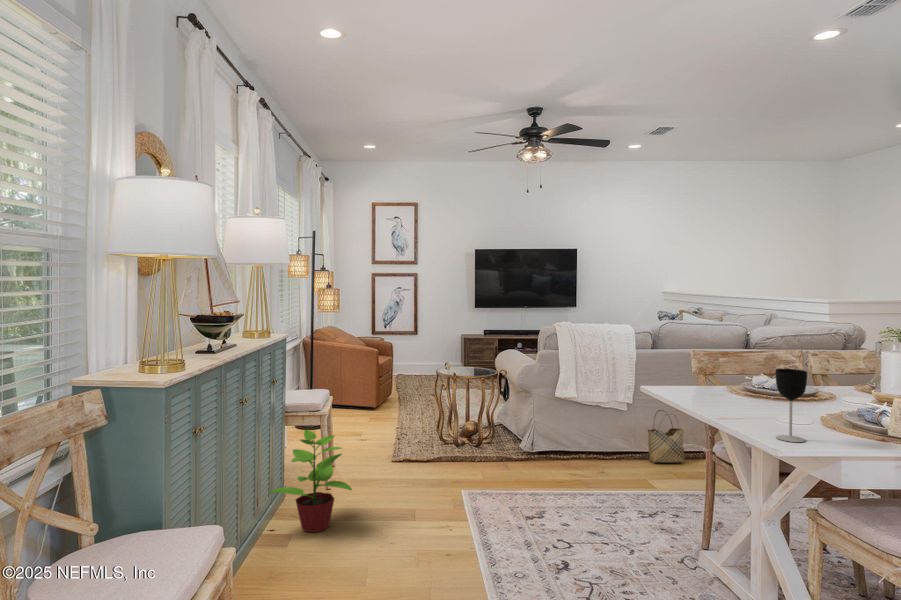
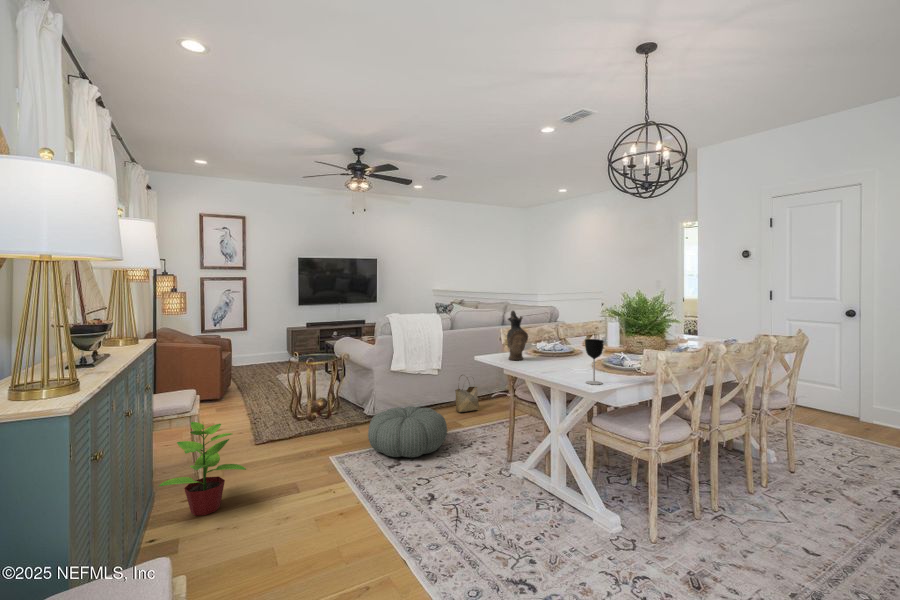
ceramic pitcher: none [685,320,718,394] -> present [507,311,528,360]
pouf: none [509,444,616,512] -> present [368,406,447,457]

